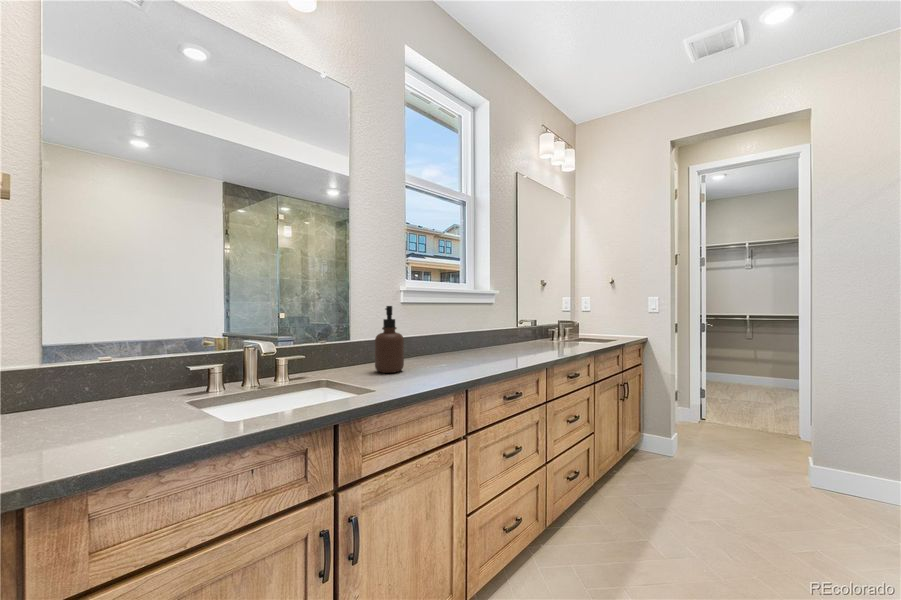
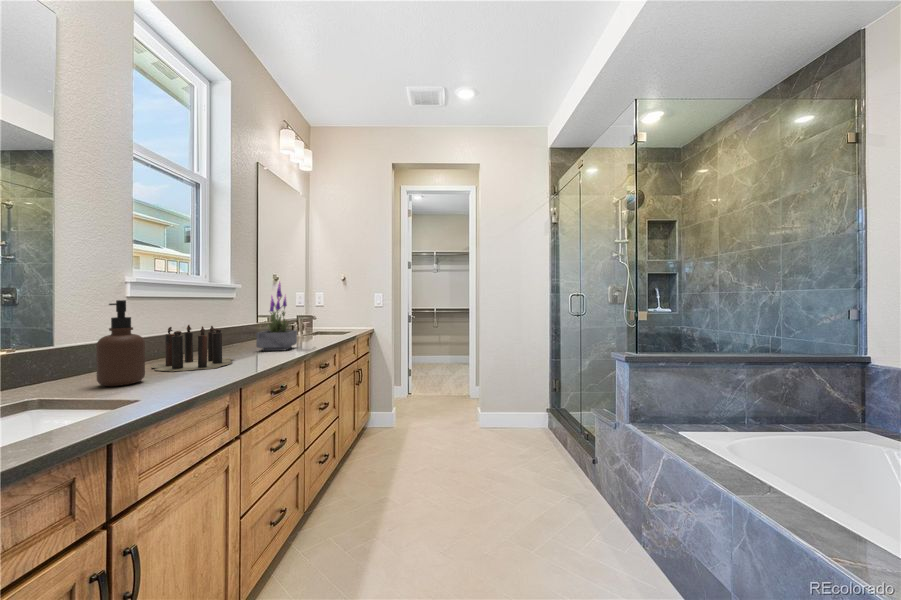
potted plant: none [505,287,544,355] -> present [256,283,297,351]
candle: none [412,326,489,367] -> present [152,325,233,372]

